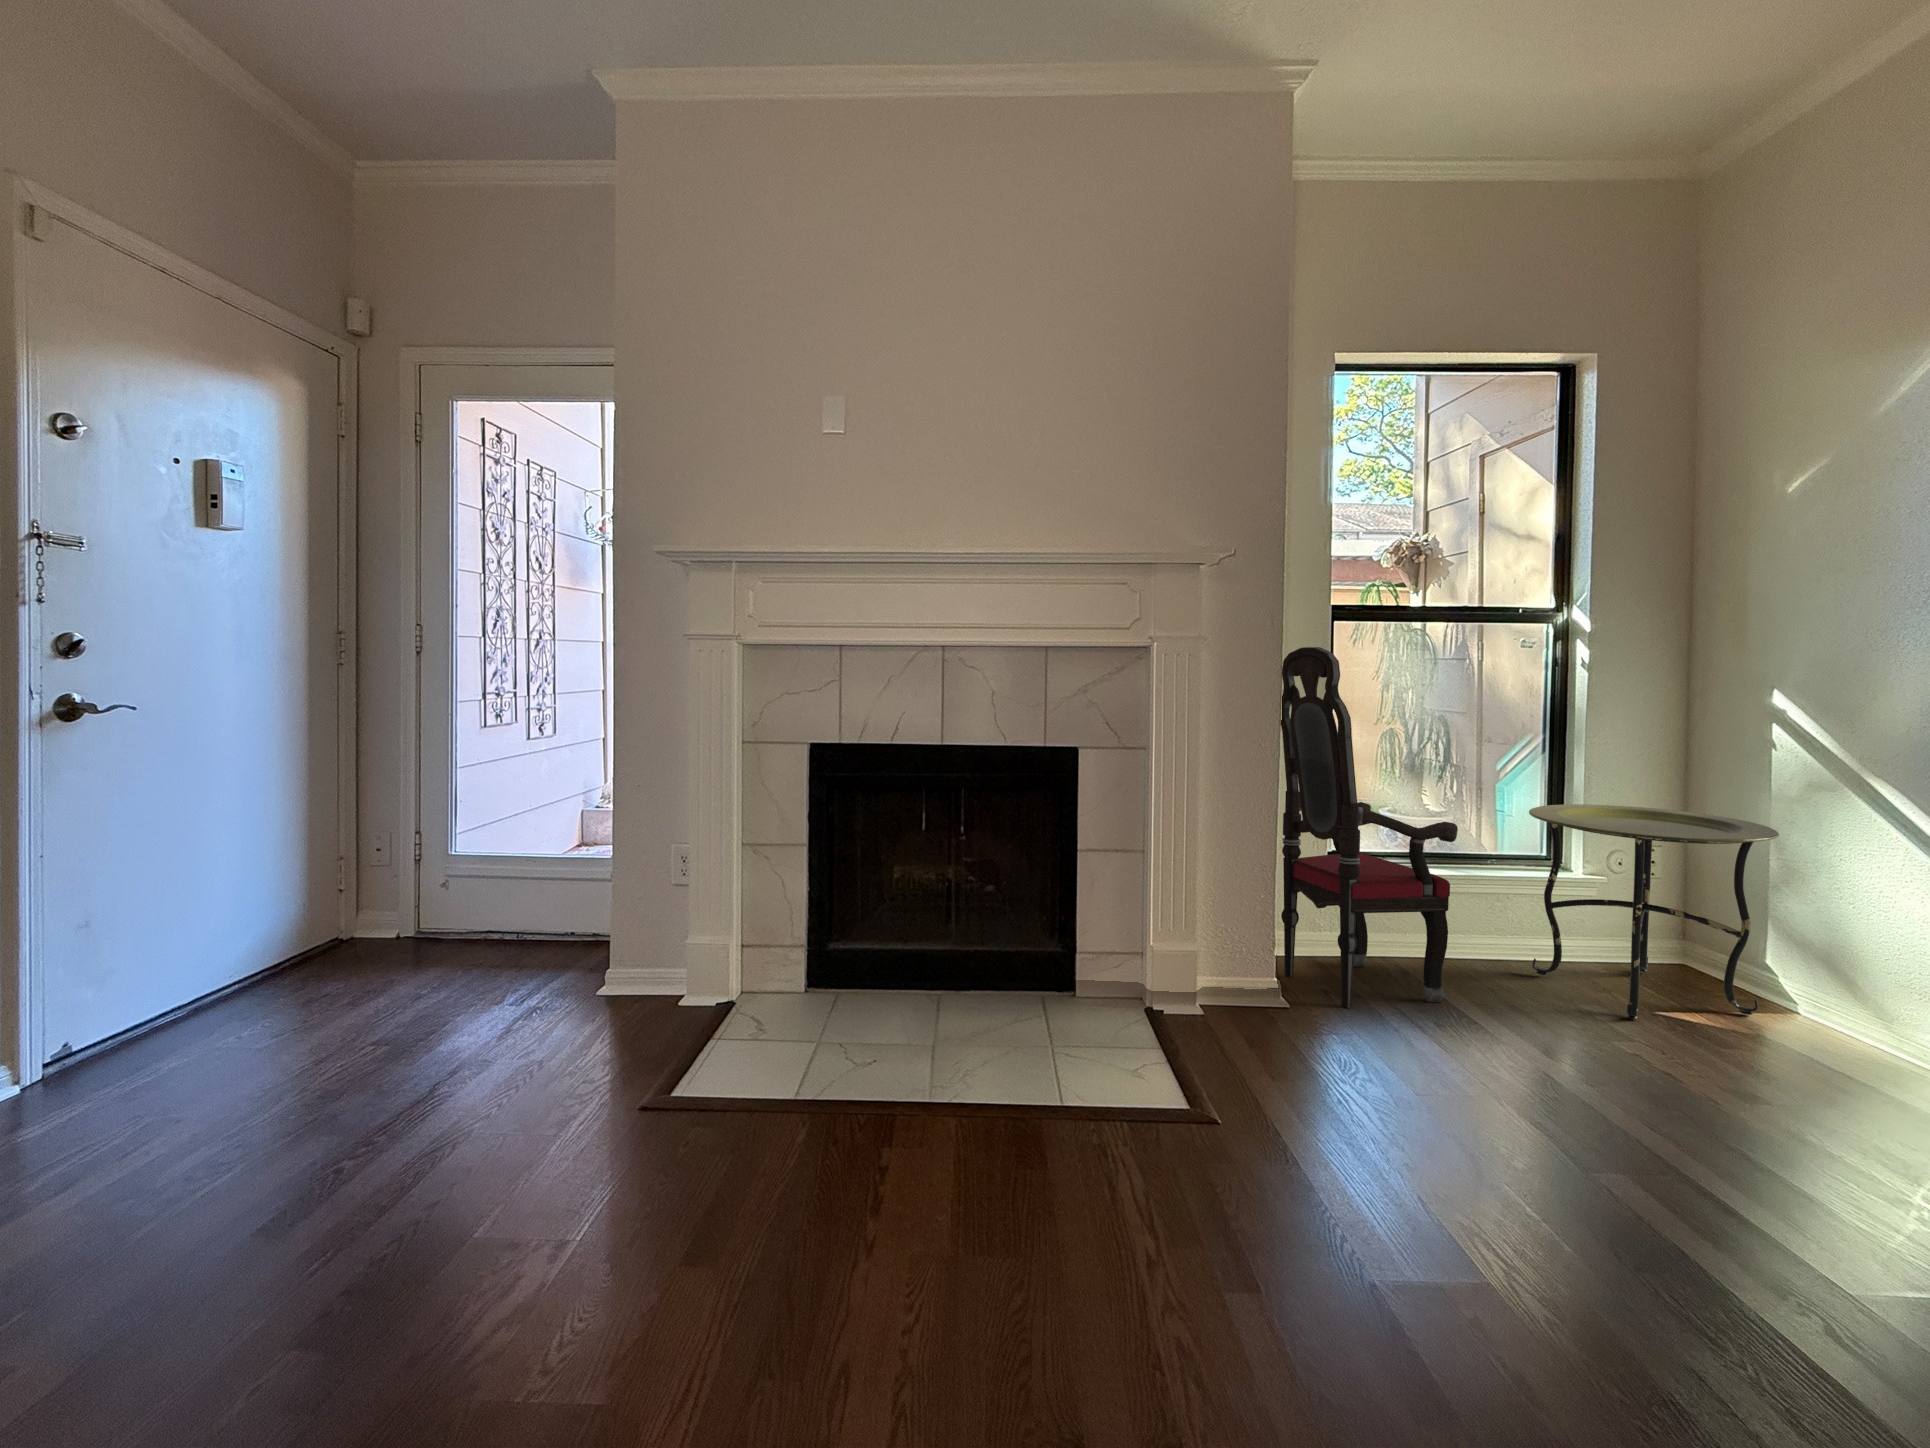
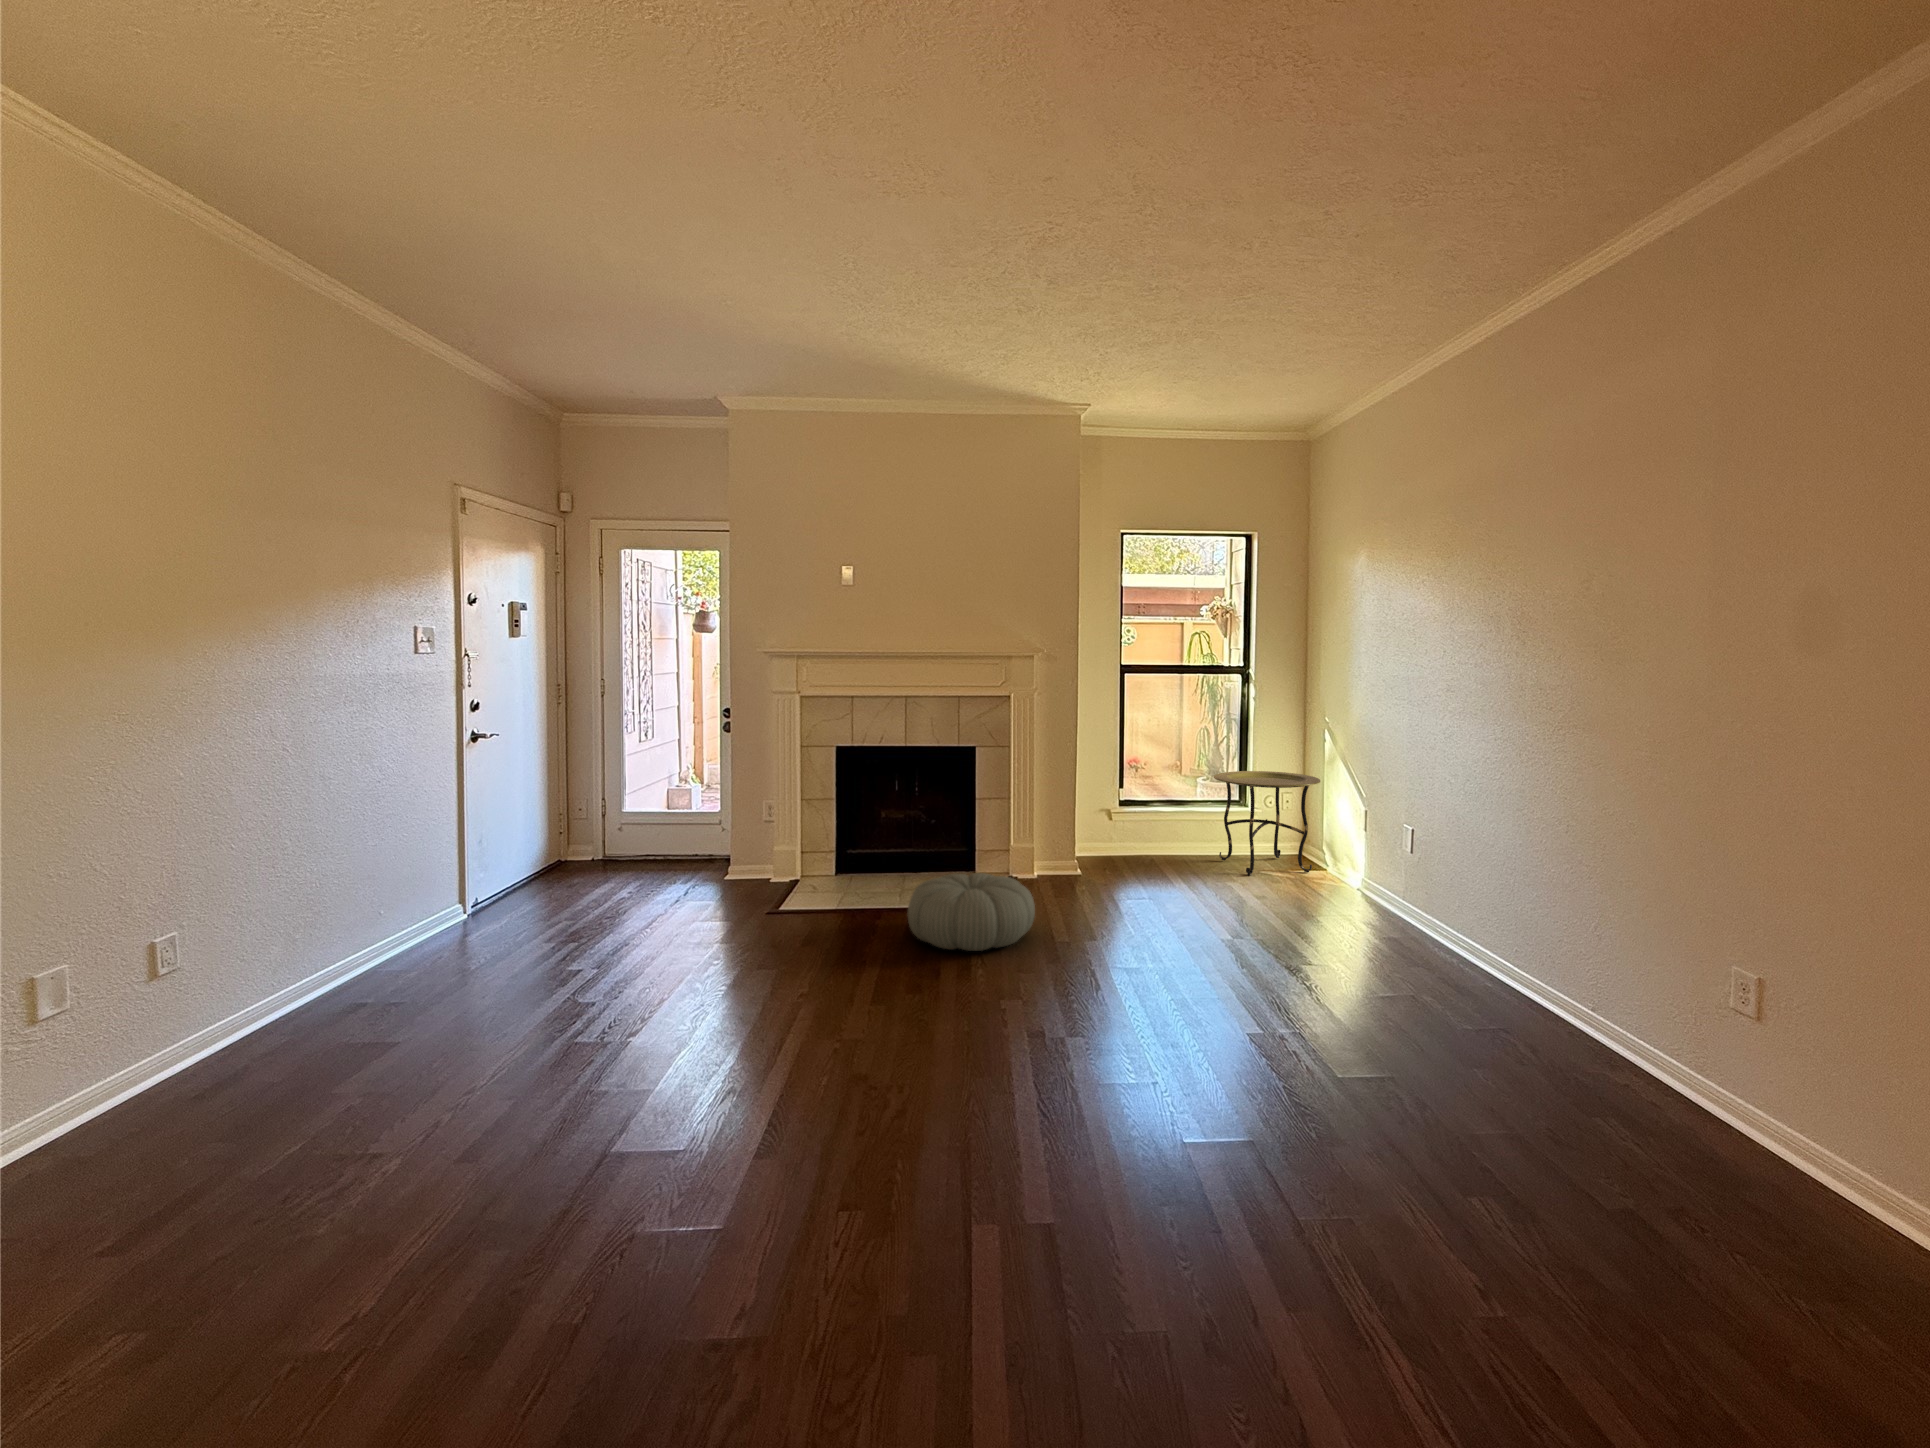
armchair: present [1281,647,1458,1008] -> none [1084,692,1168,875]
pouf: none [957,1049,1288,1315] -> present [907,873,1035,951]

